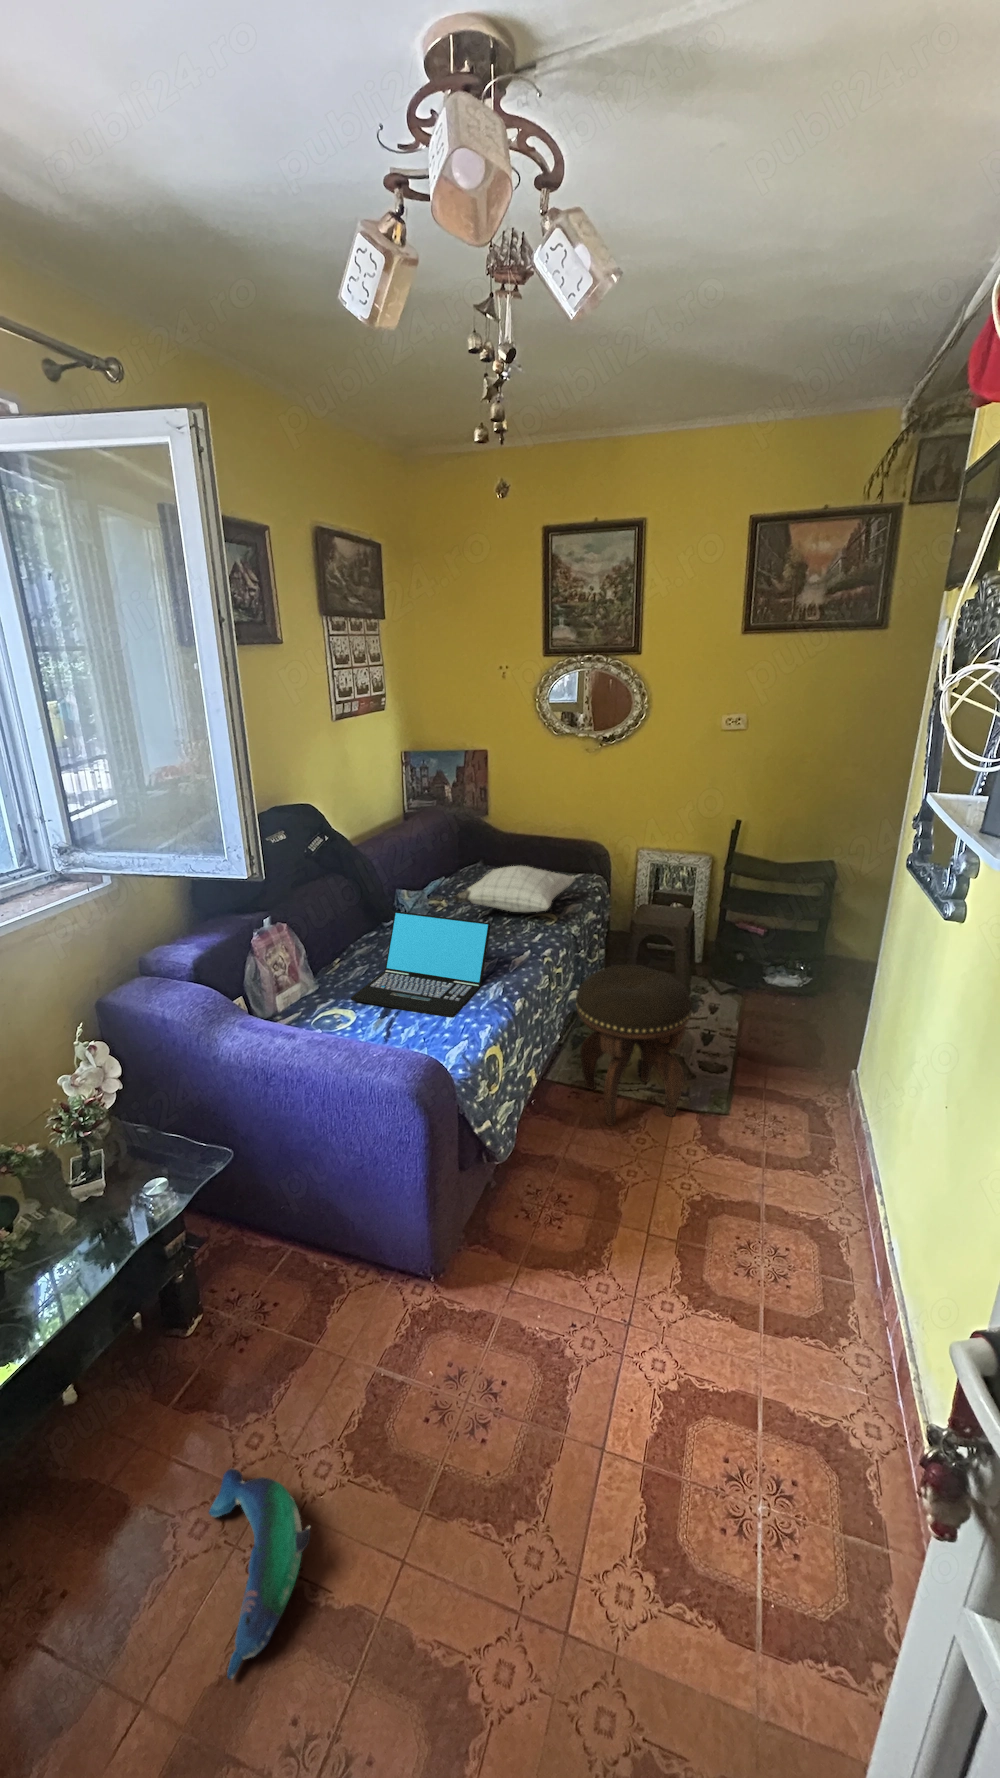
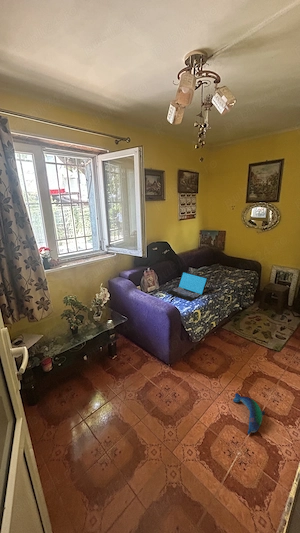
pillow: present [453,866,574,912] -> none [203,265,244,279]
footstool: present [576,964,692,1125] -> none [230,297,269,347]
plush toy: present [209,1468,310,1680] -> present [233,393,265,435]

